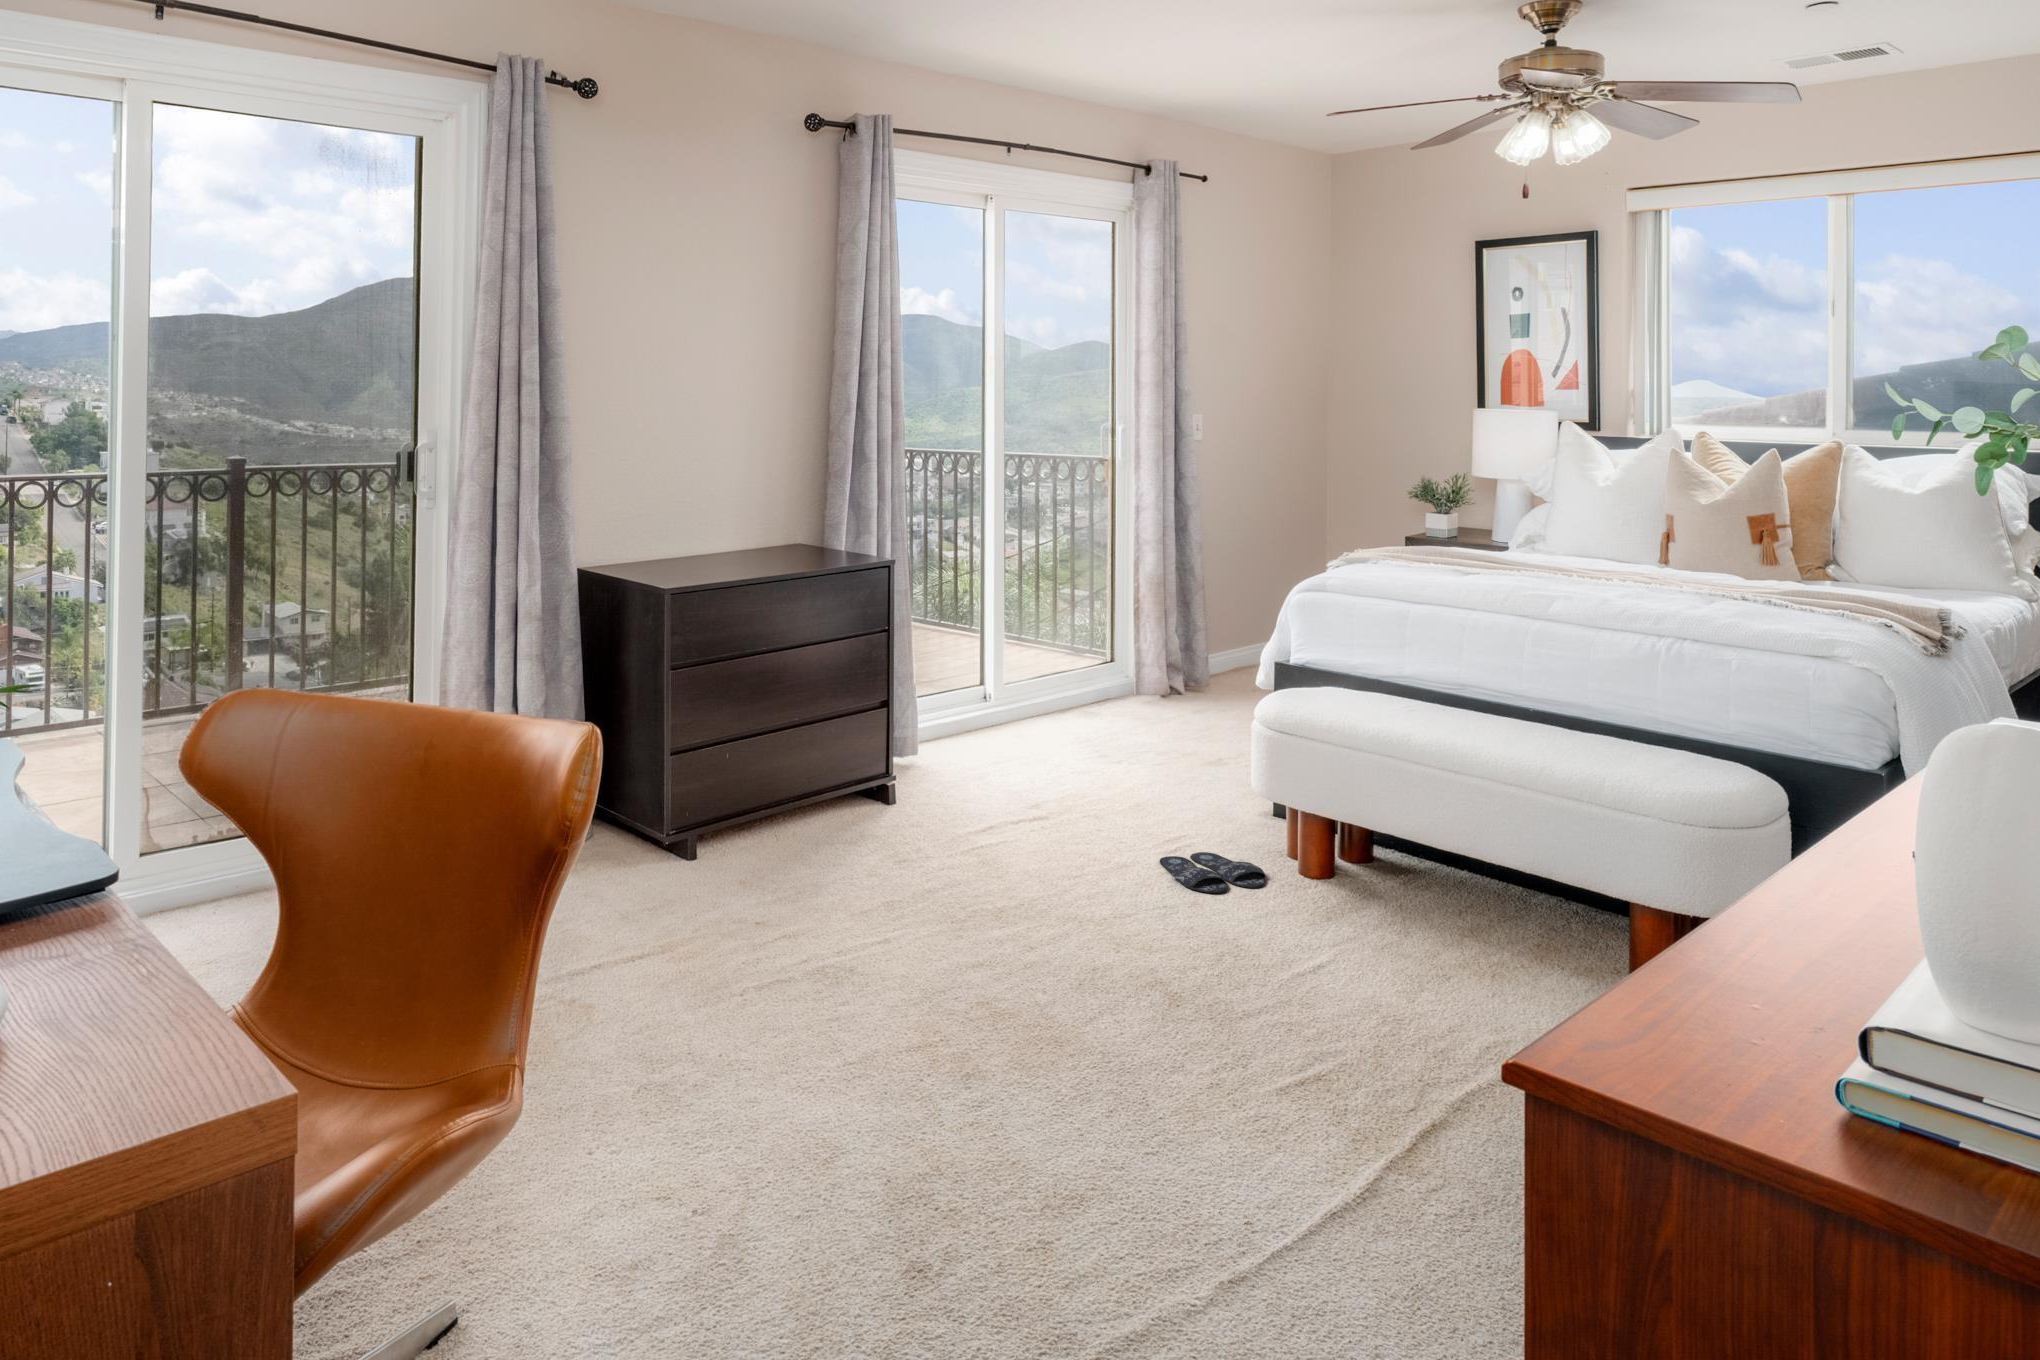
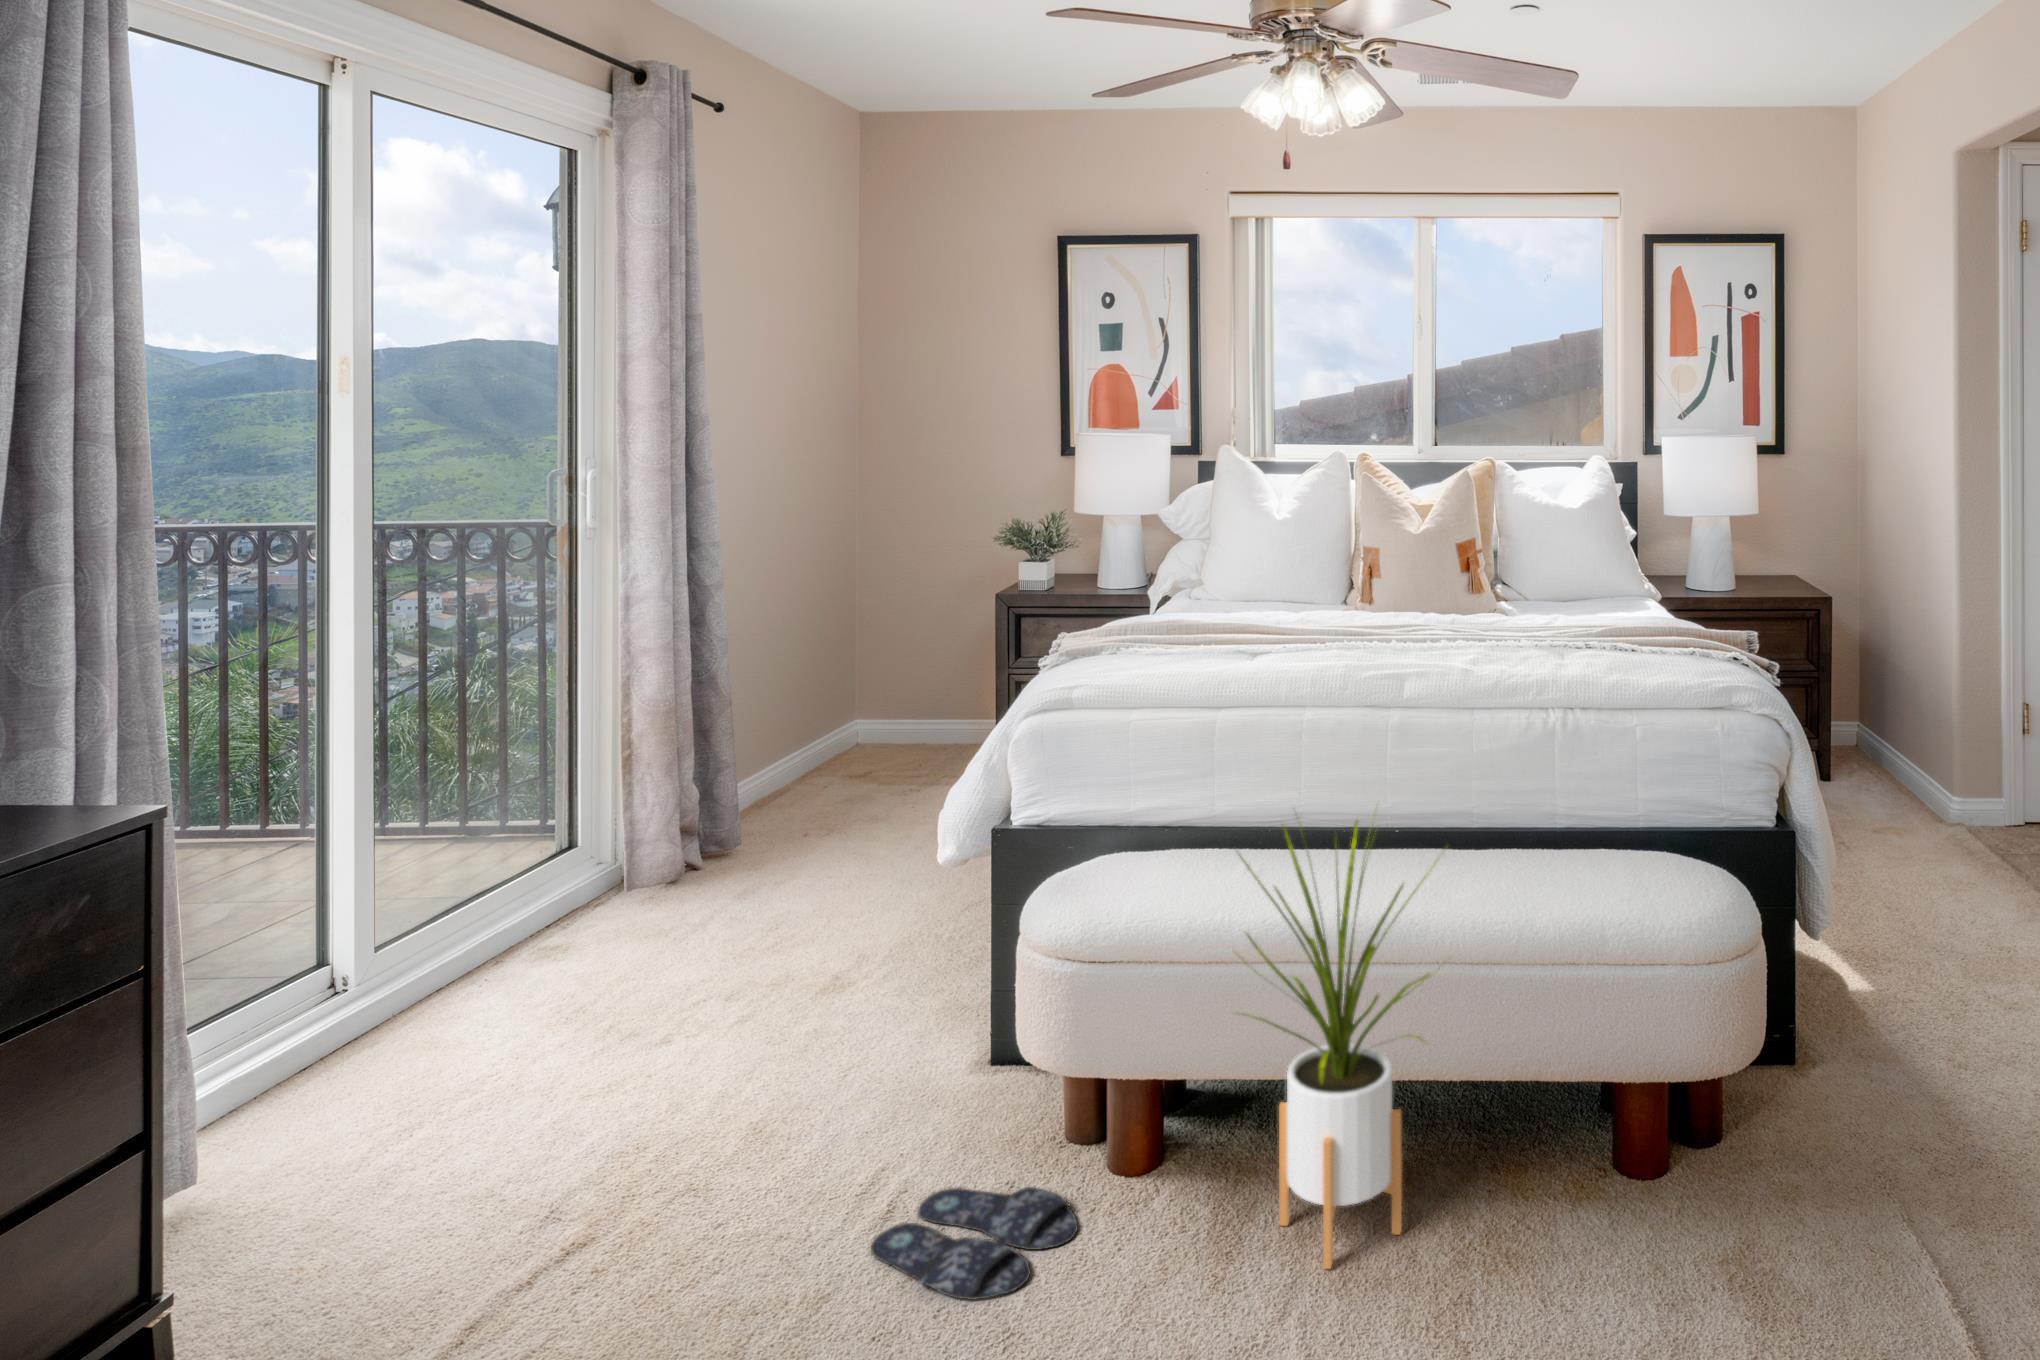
house plant: none [1325,651,1489,946] -> present [1239,813,1440,1269]

